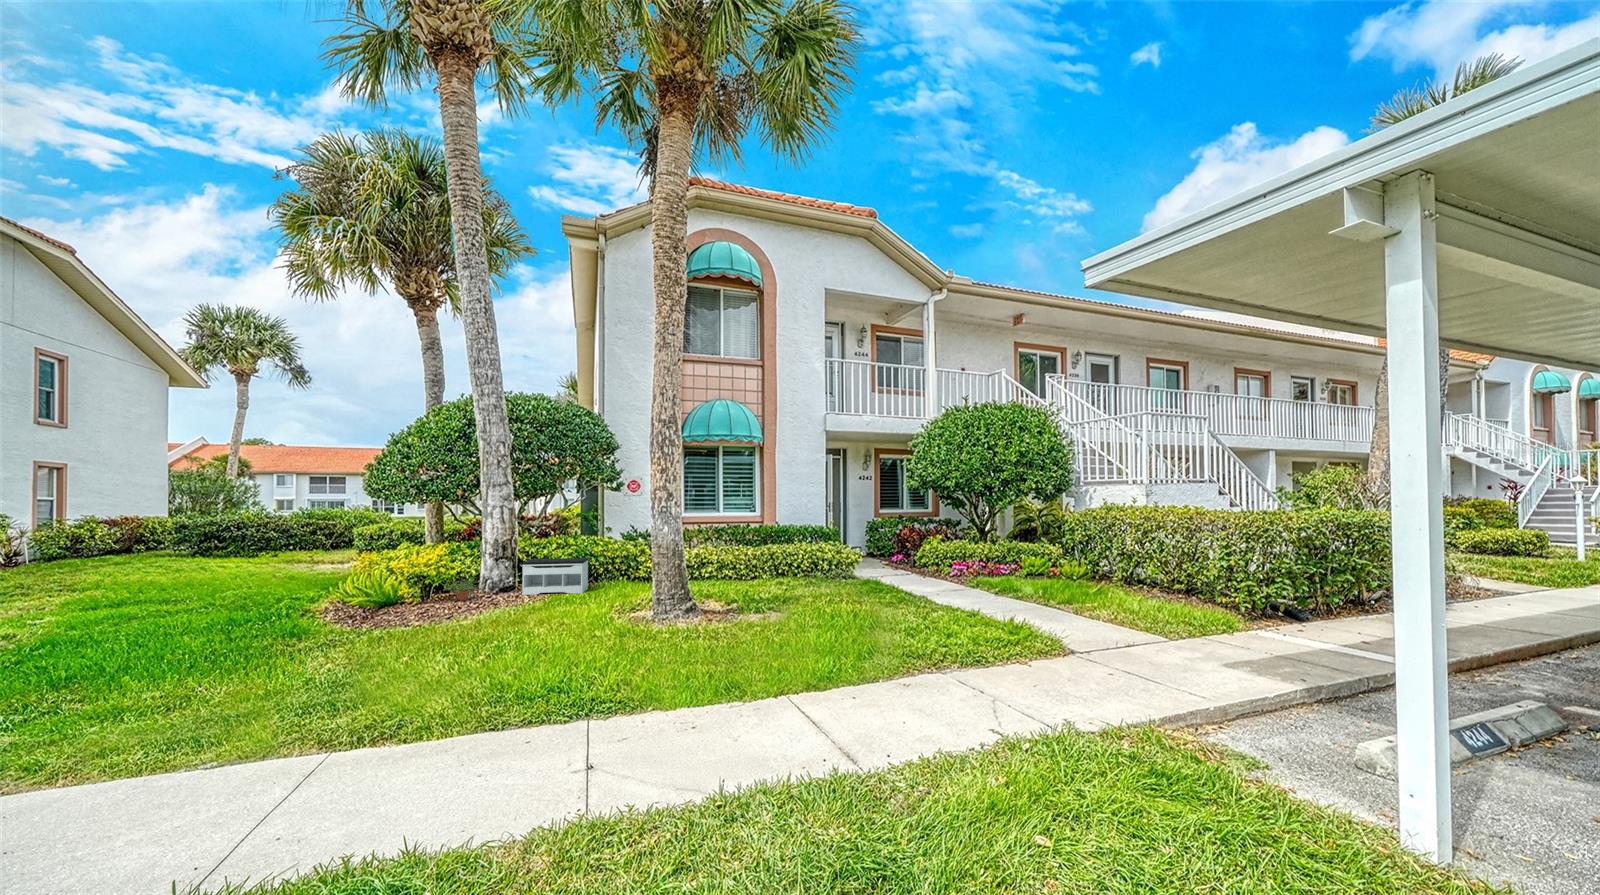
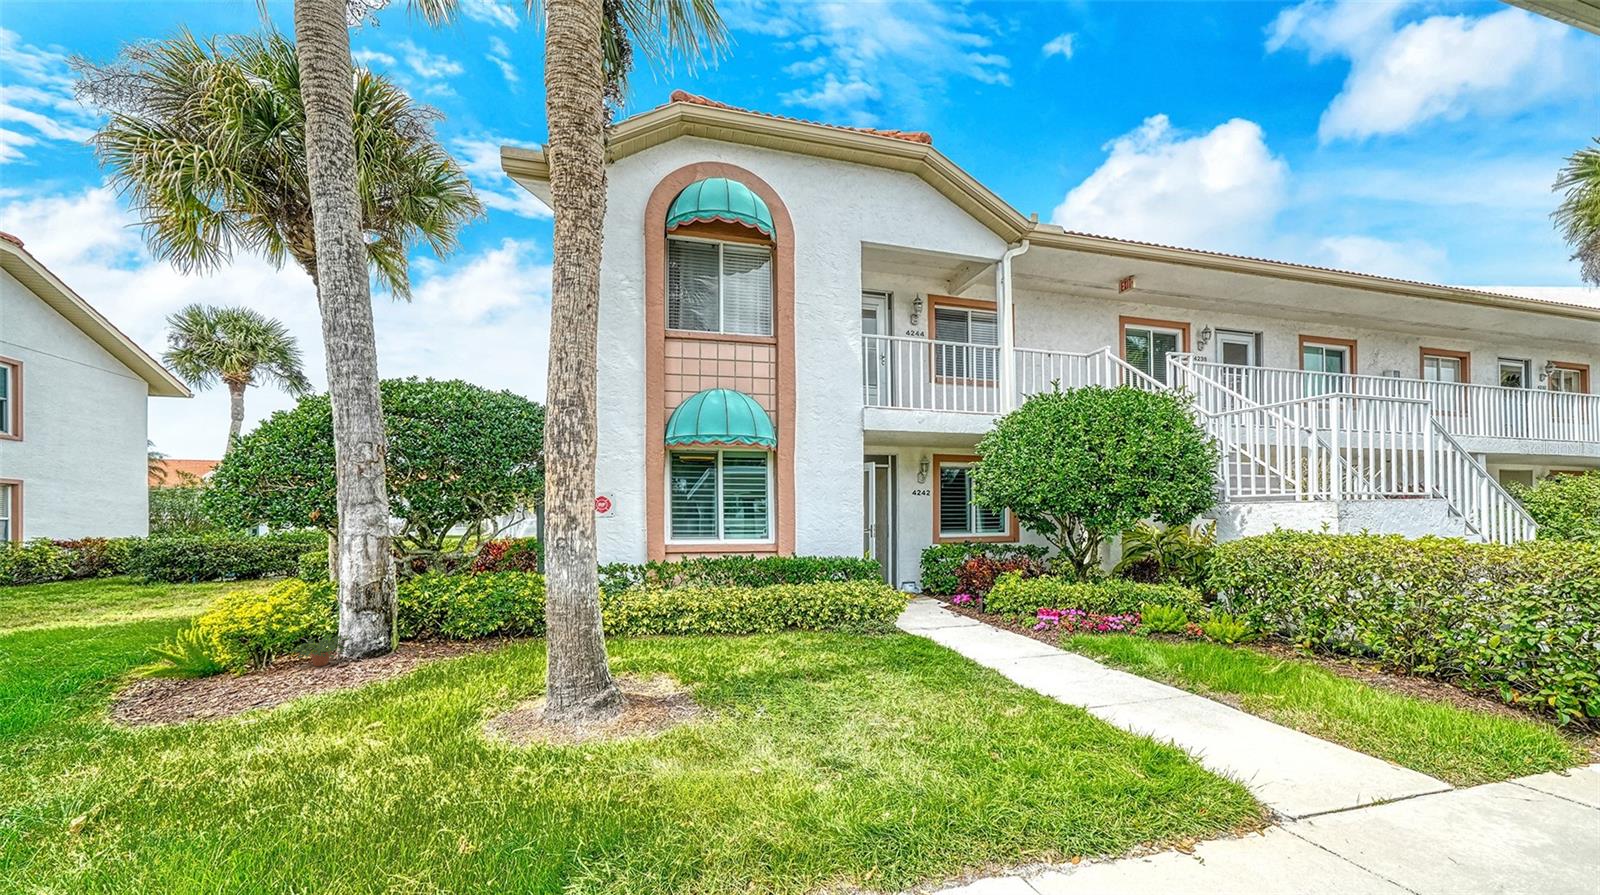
bench: present [522,558,588,595] -> none [411,604,510,658]

